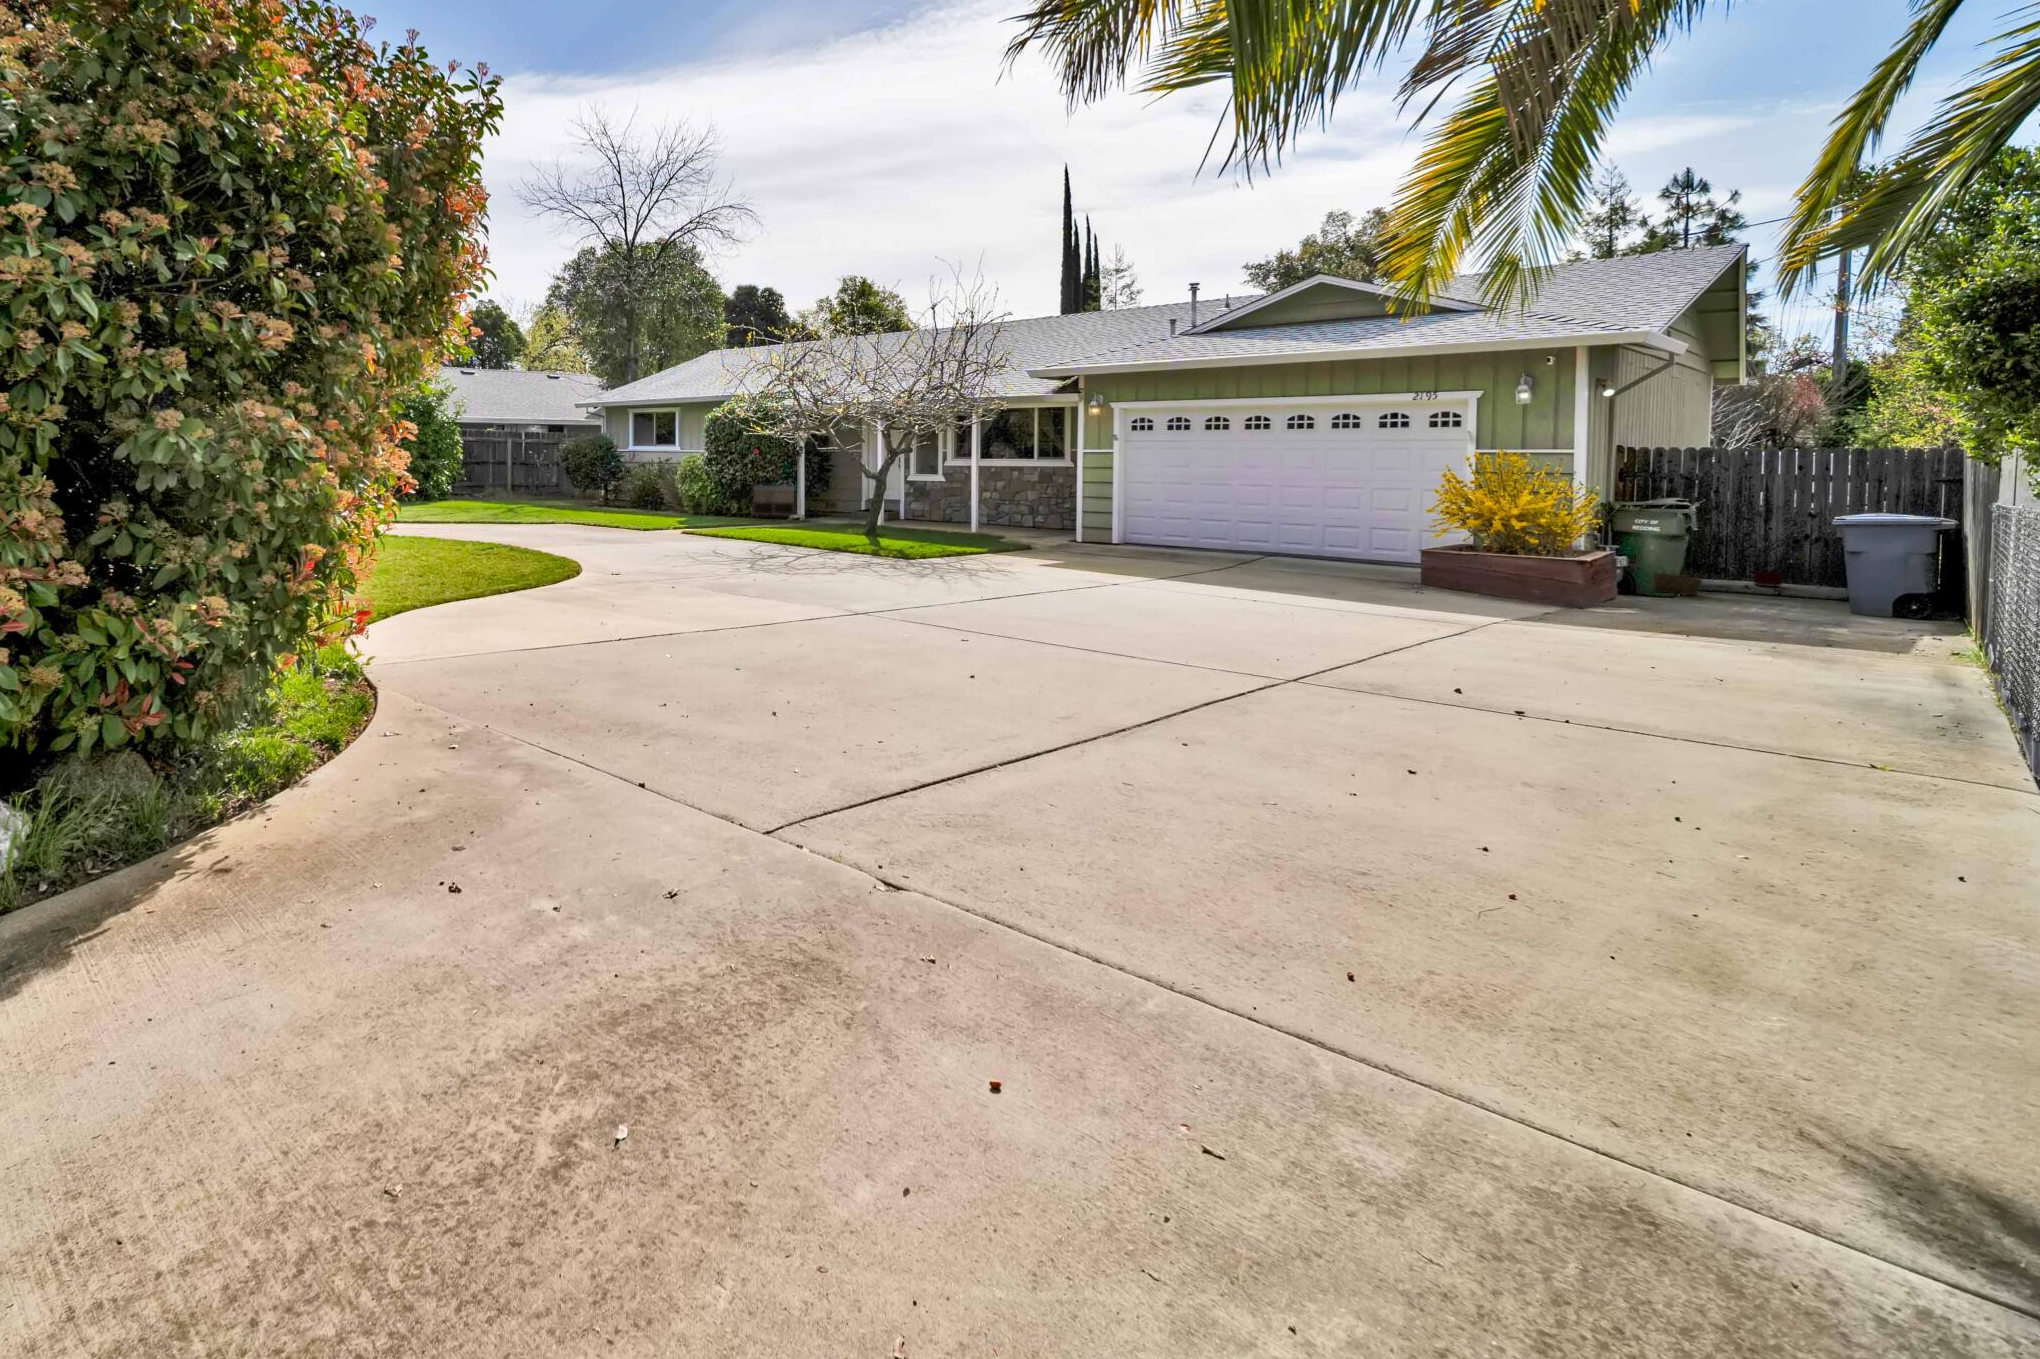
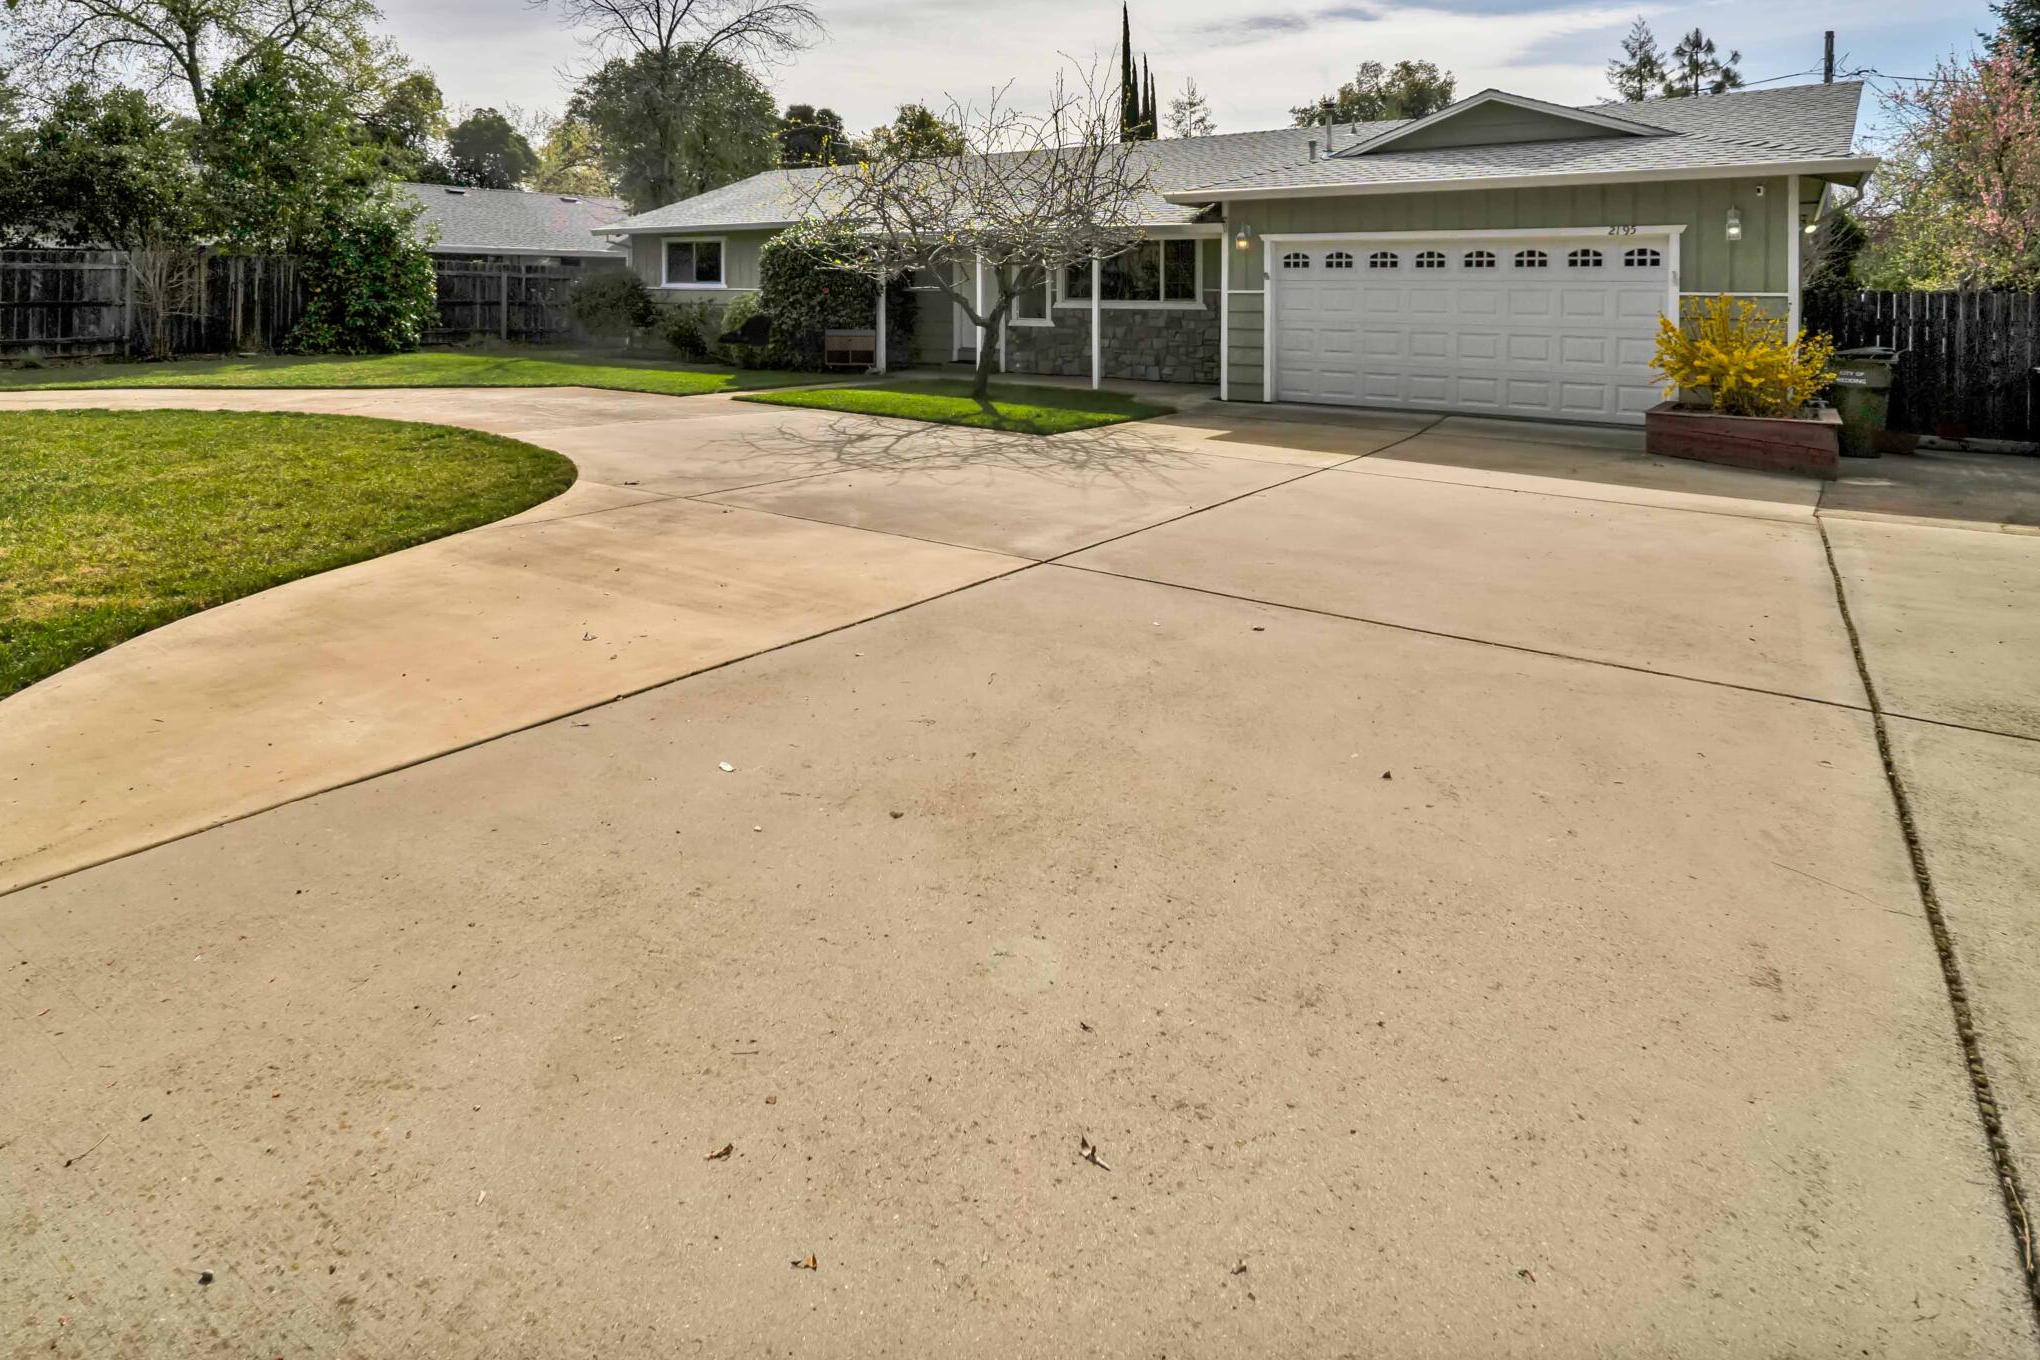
lounge chair: none [666,473,713,517] -> present [717,314,773,365]

